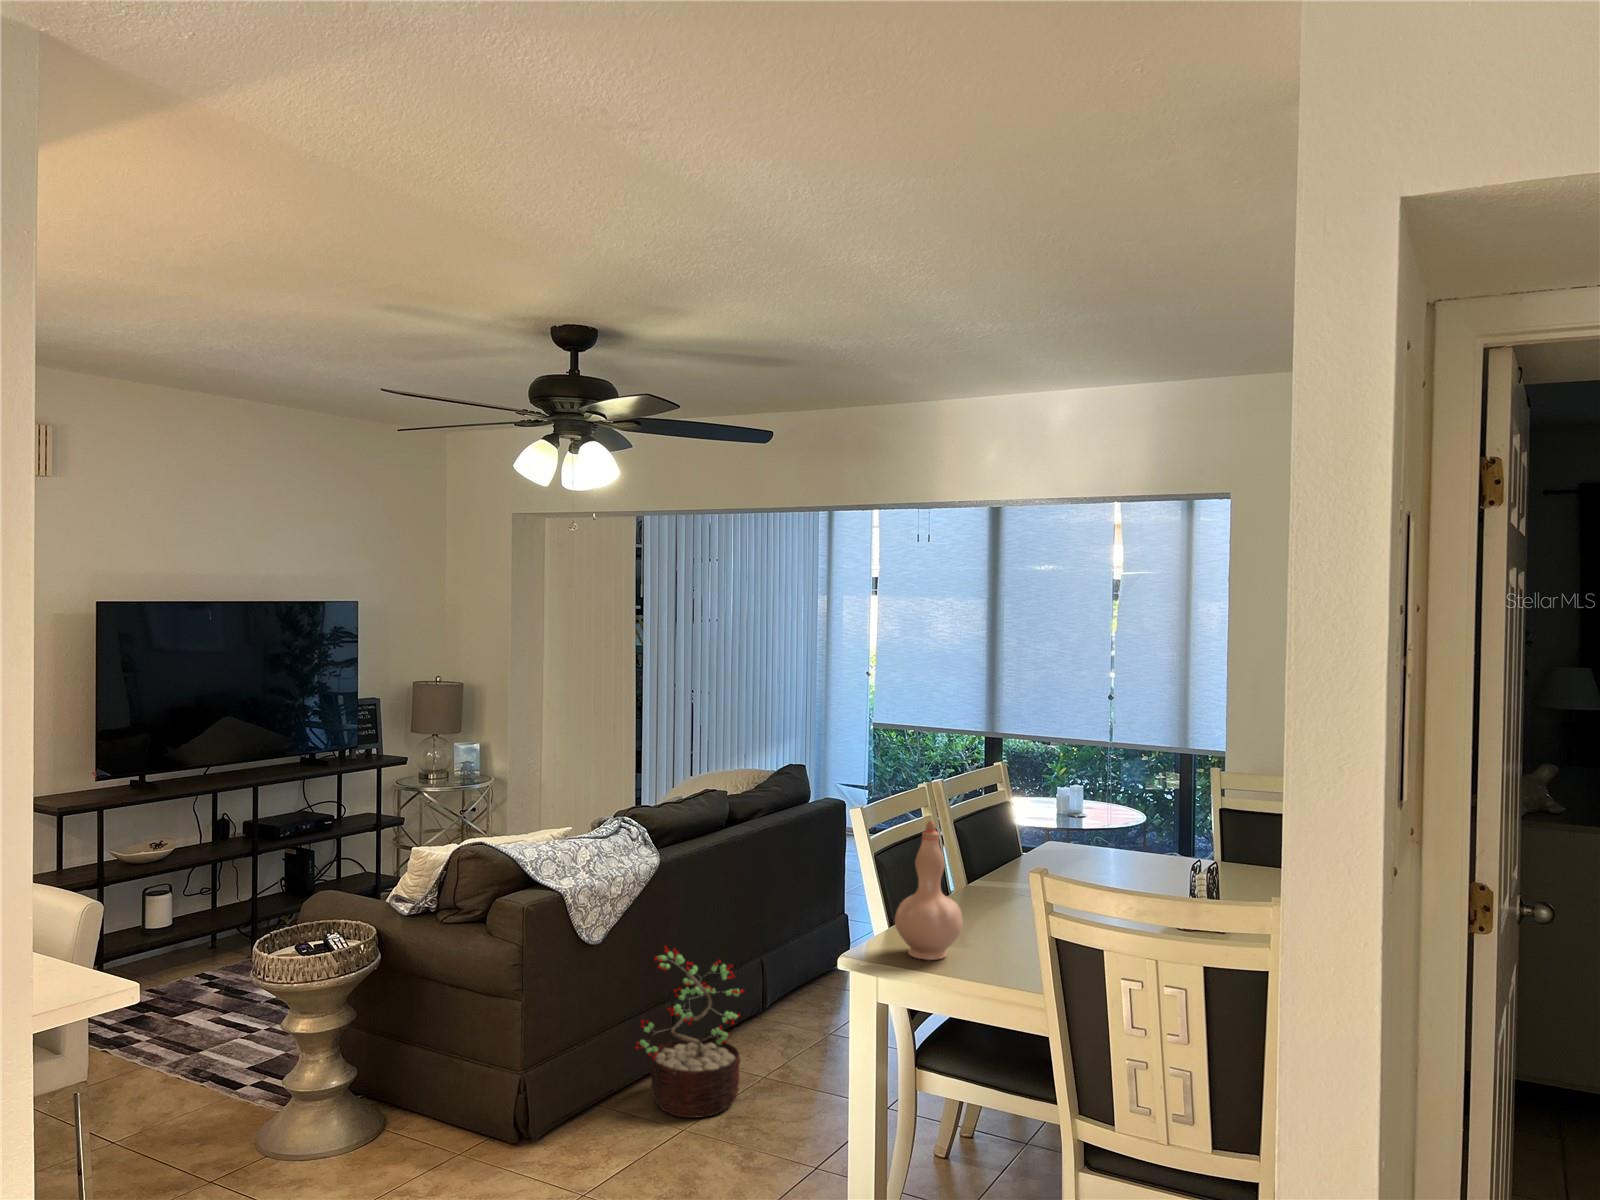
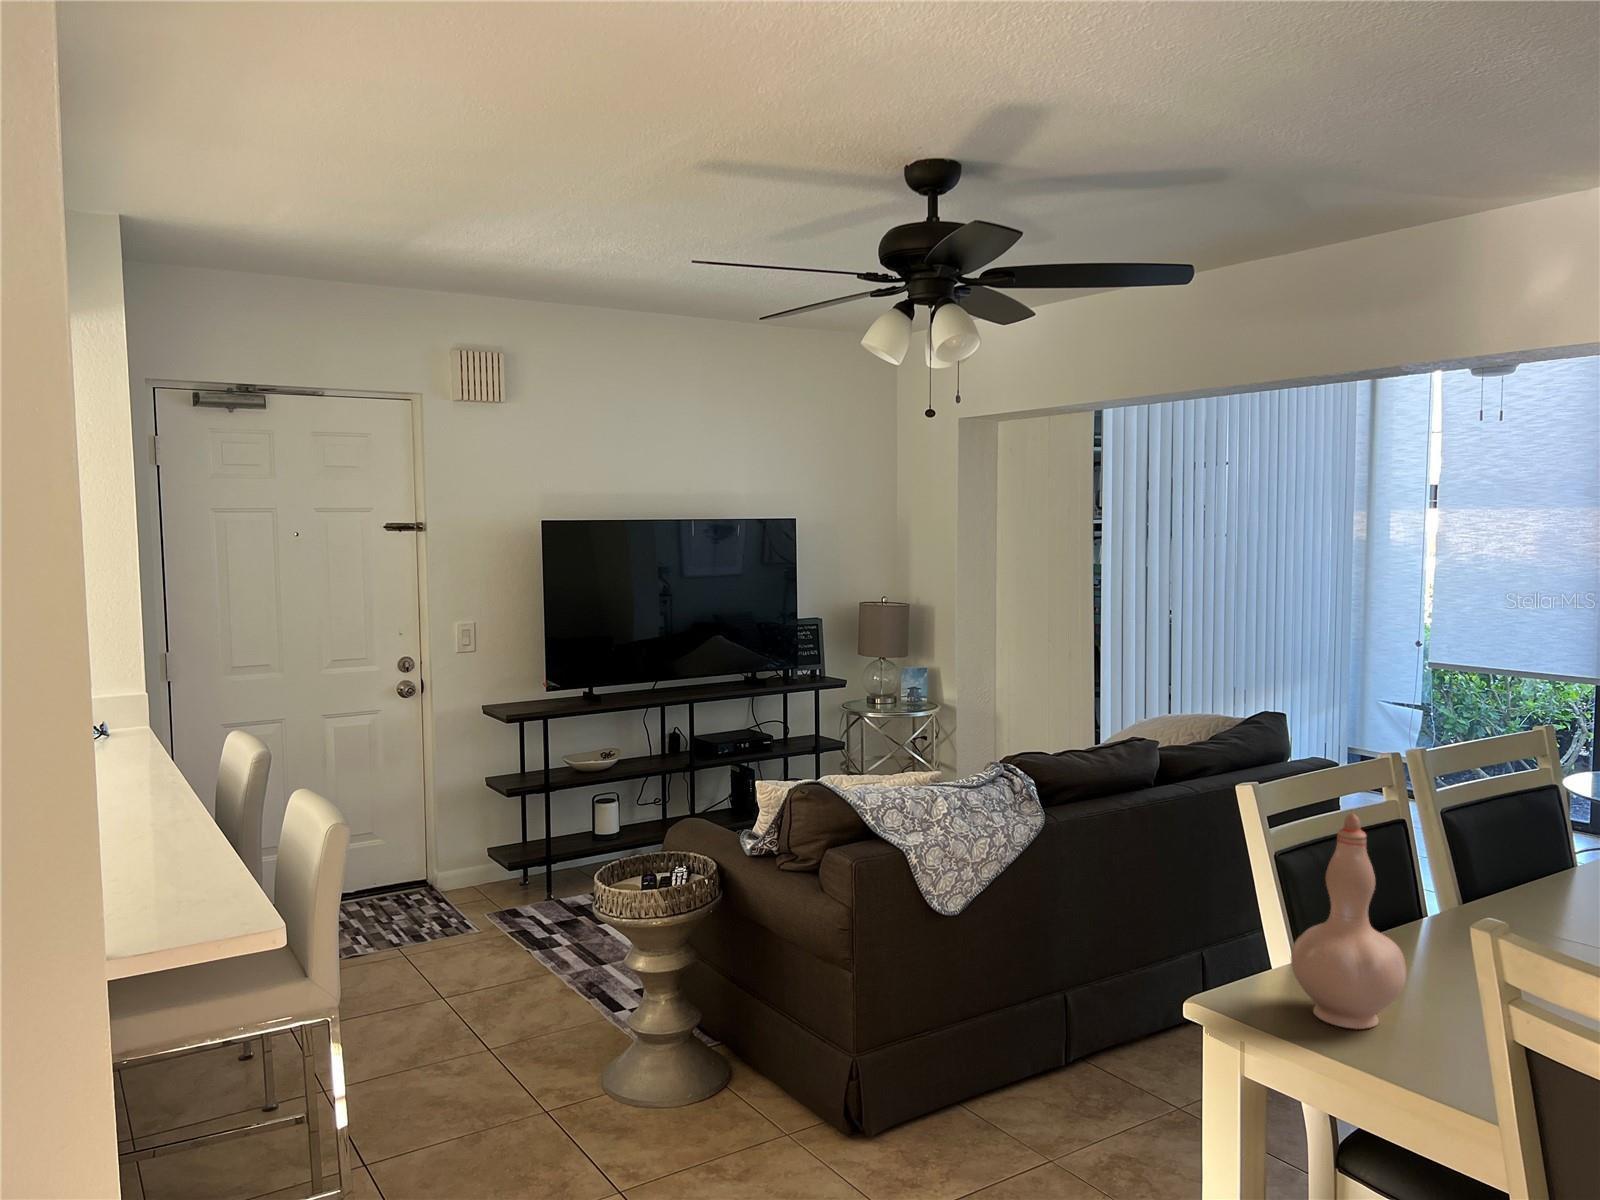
decorative plant: present [636,947,744,1118] -> none [1003,925,1147,1145]

